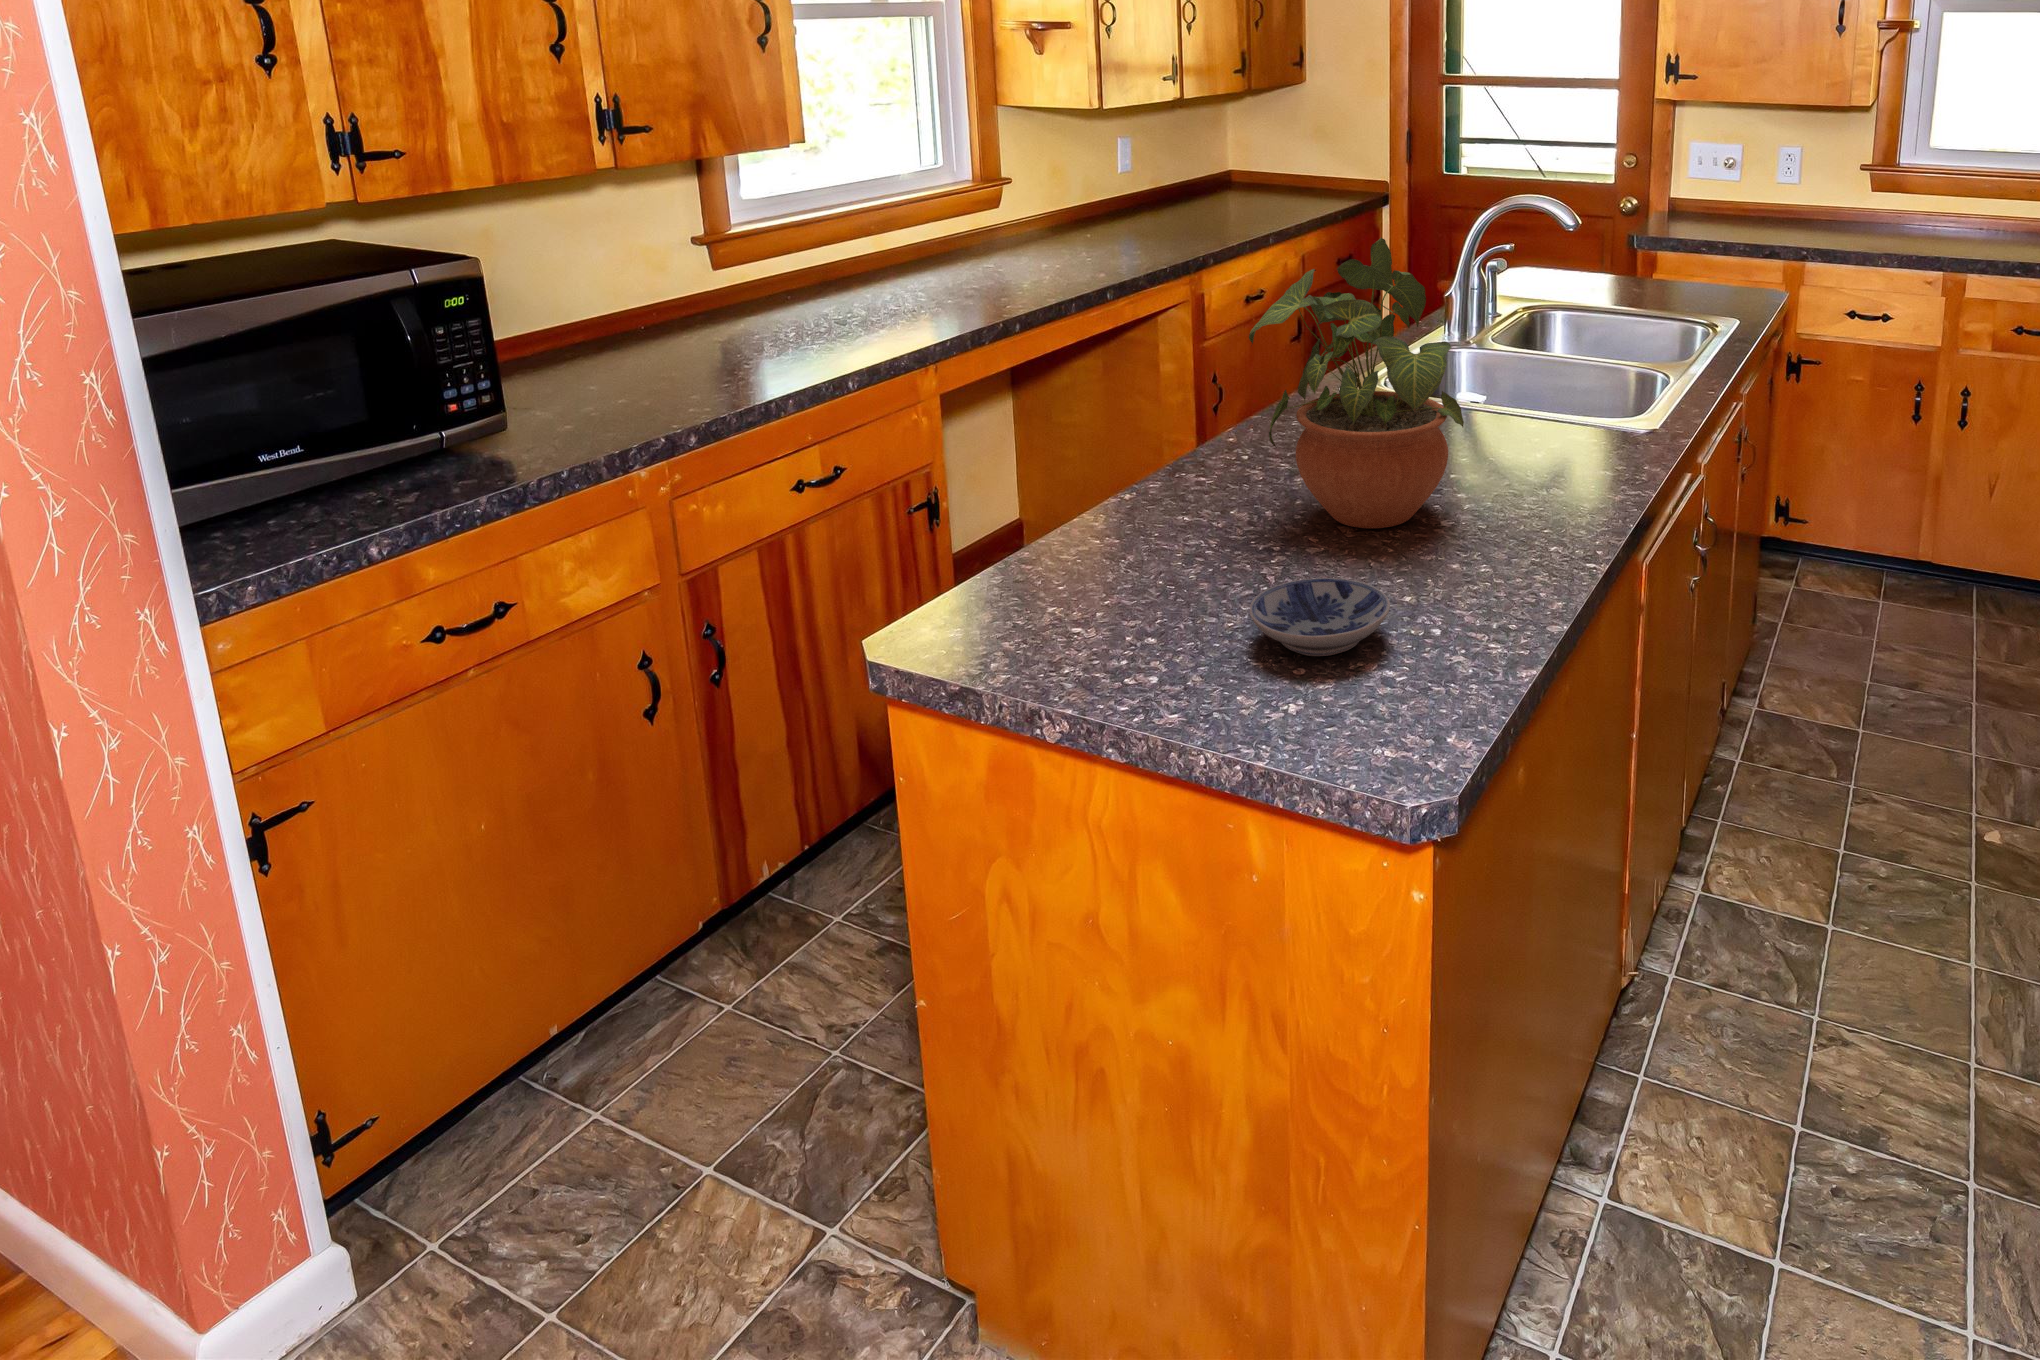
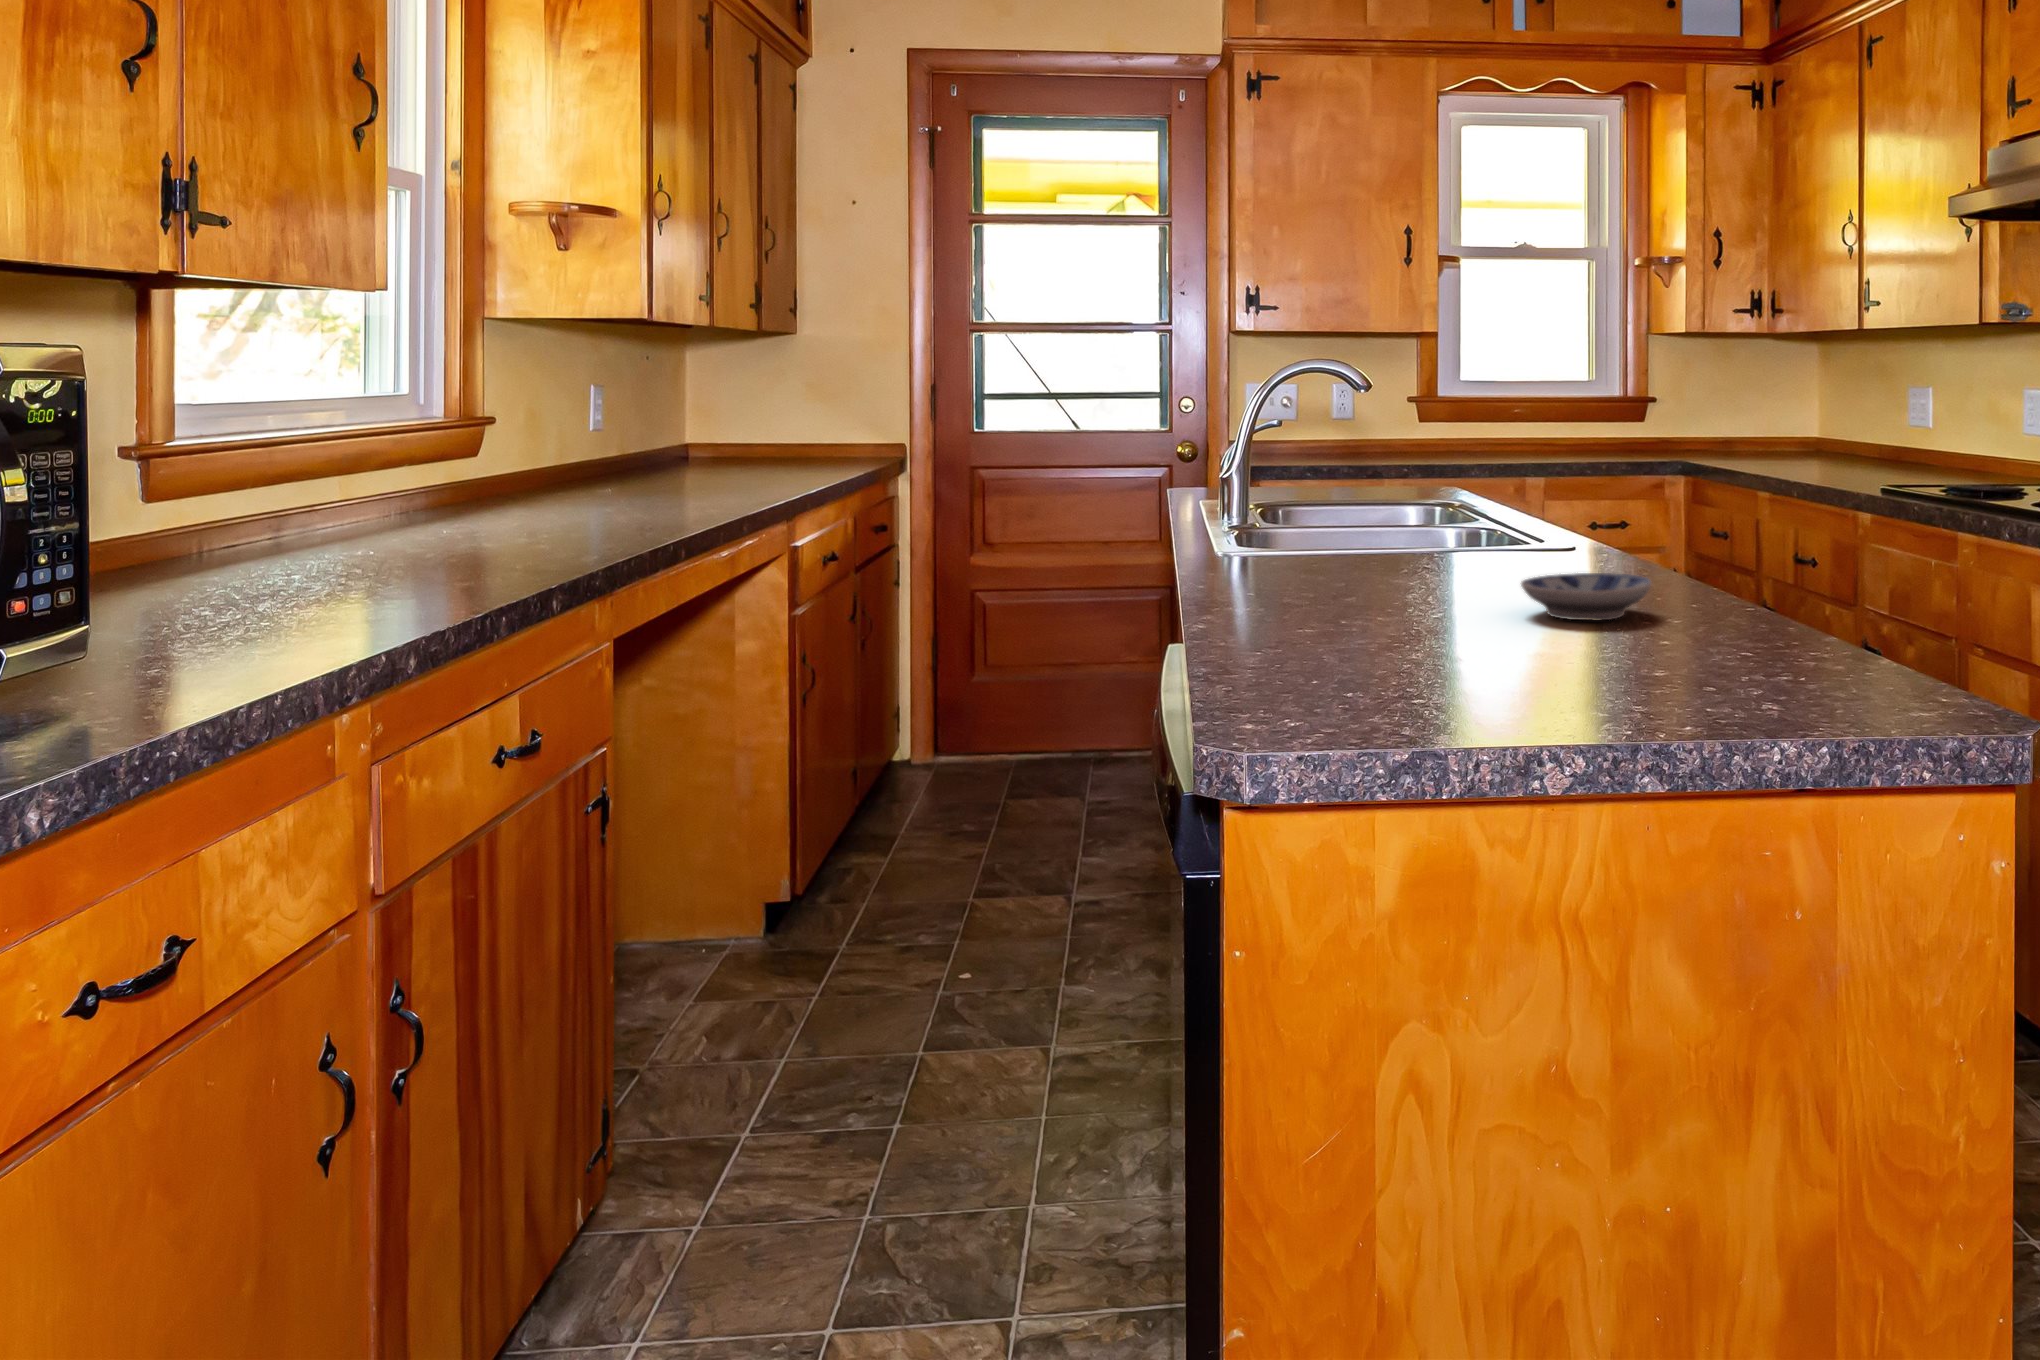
potted plant: present [1249,238,1464,528] -> none [1327,313,1558,578]

